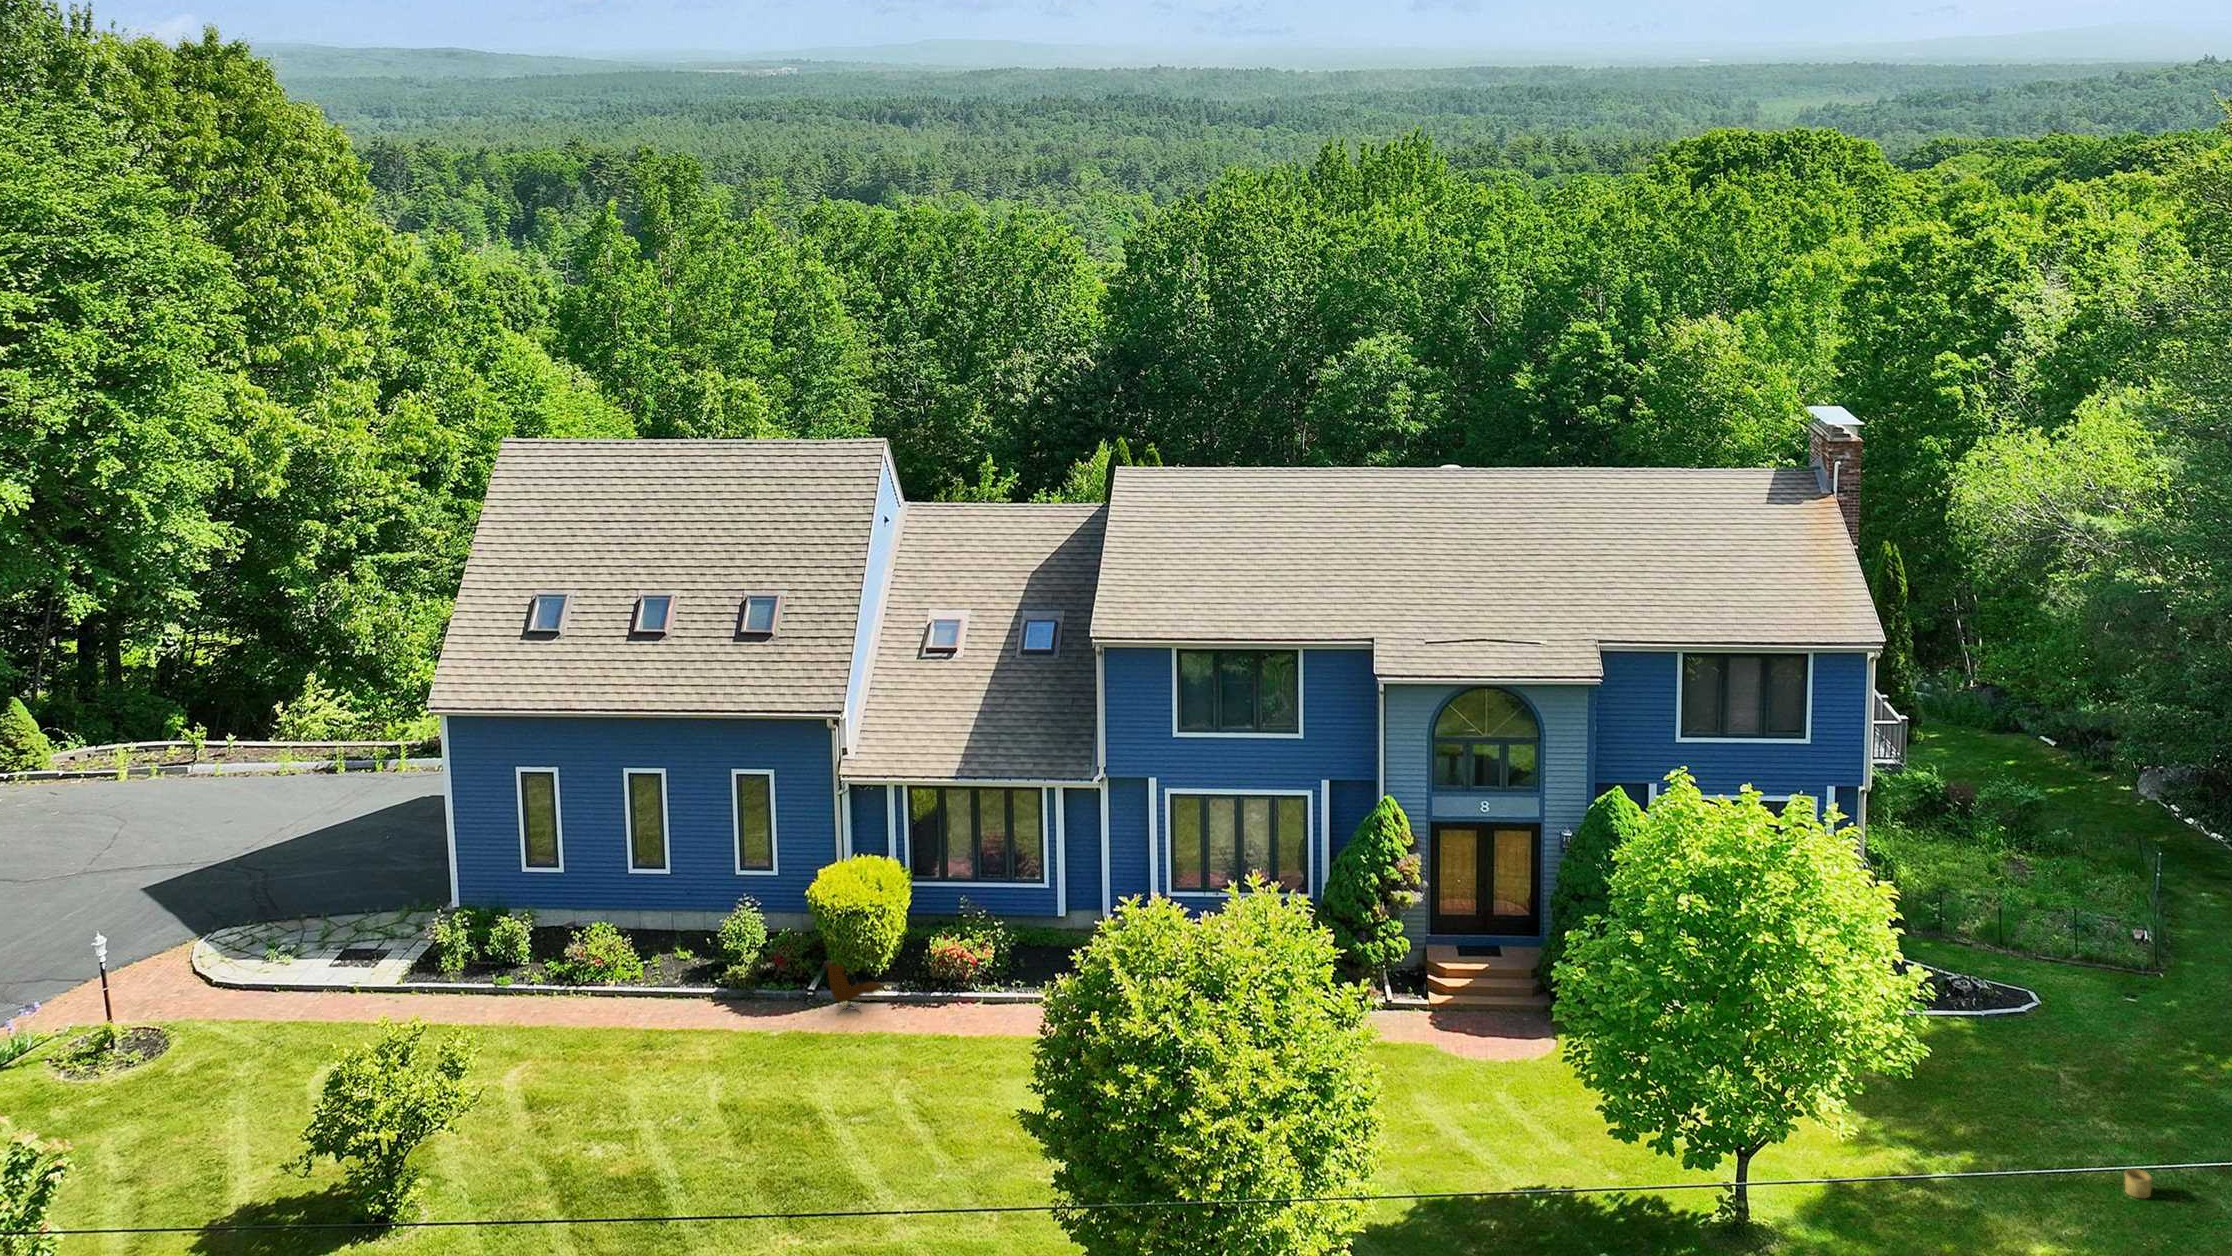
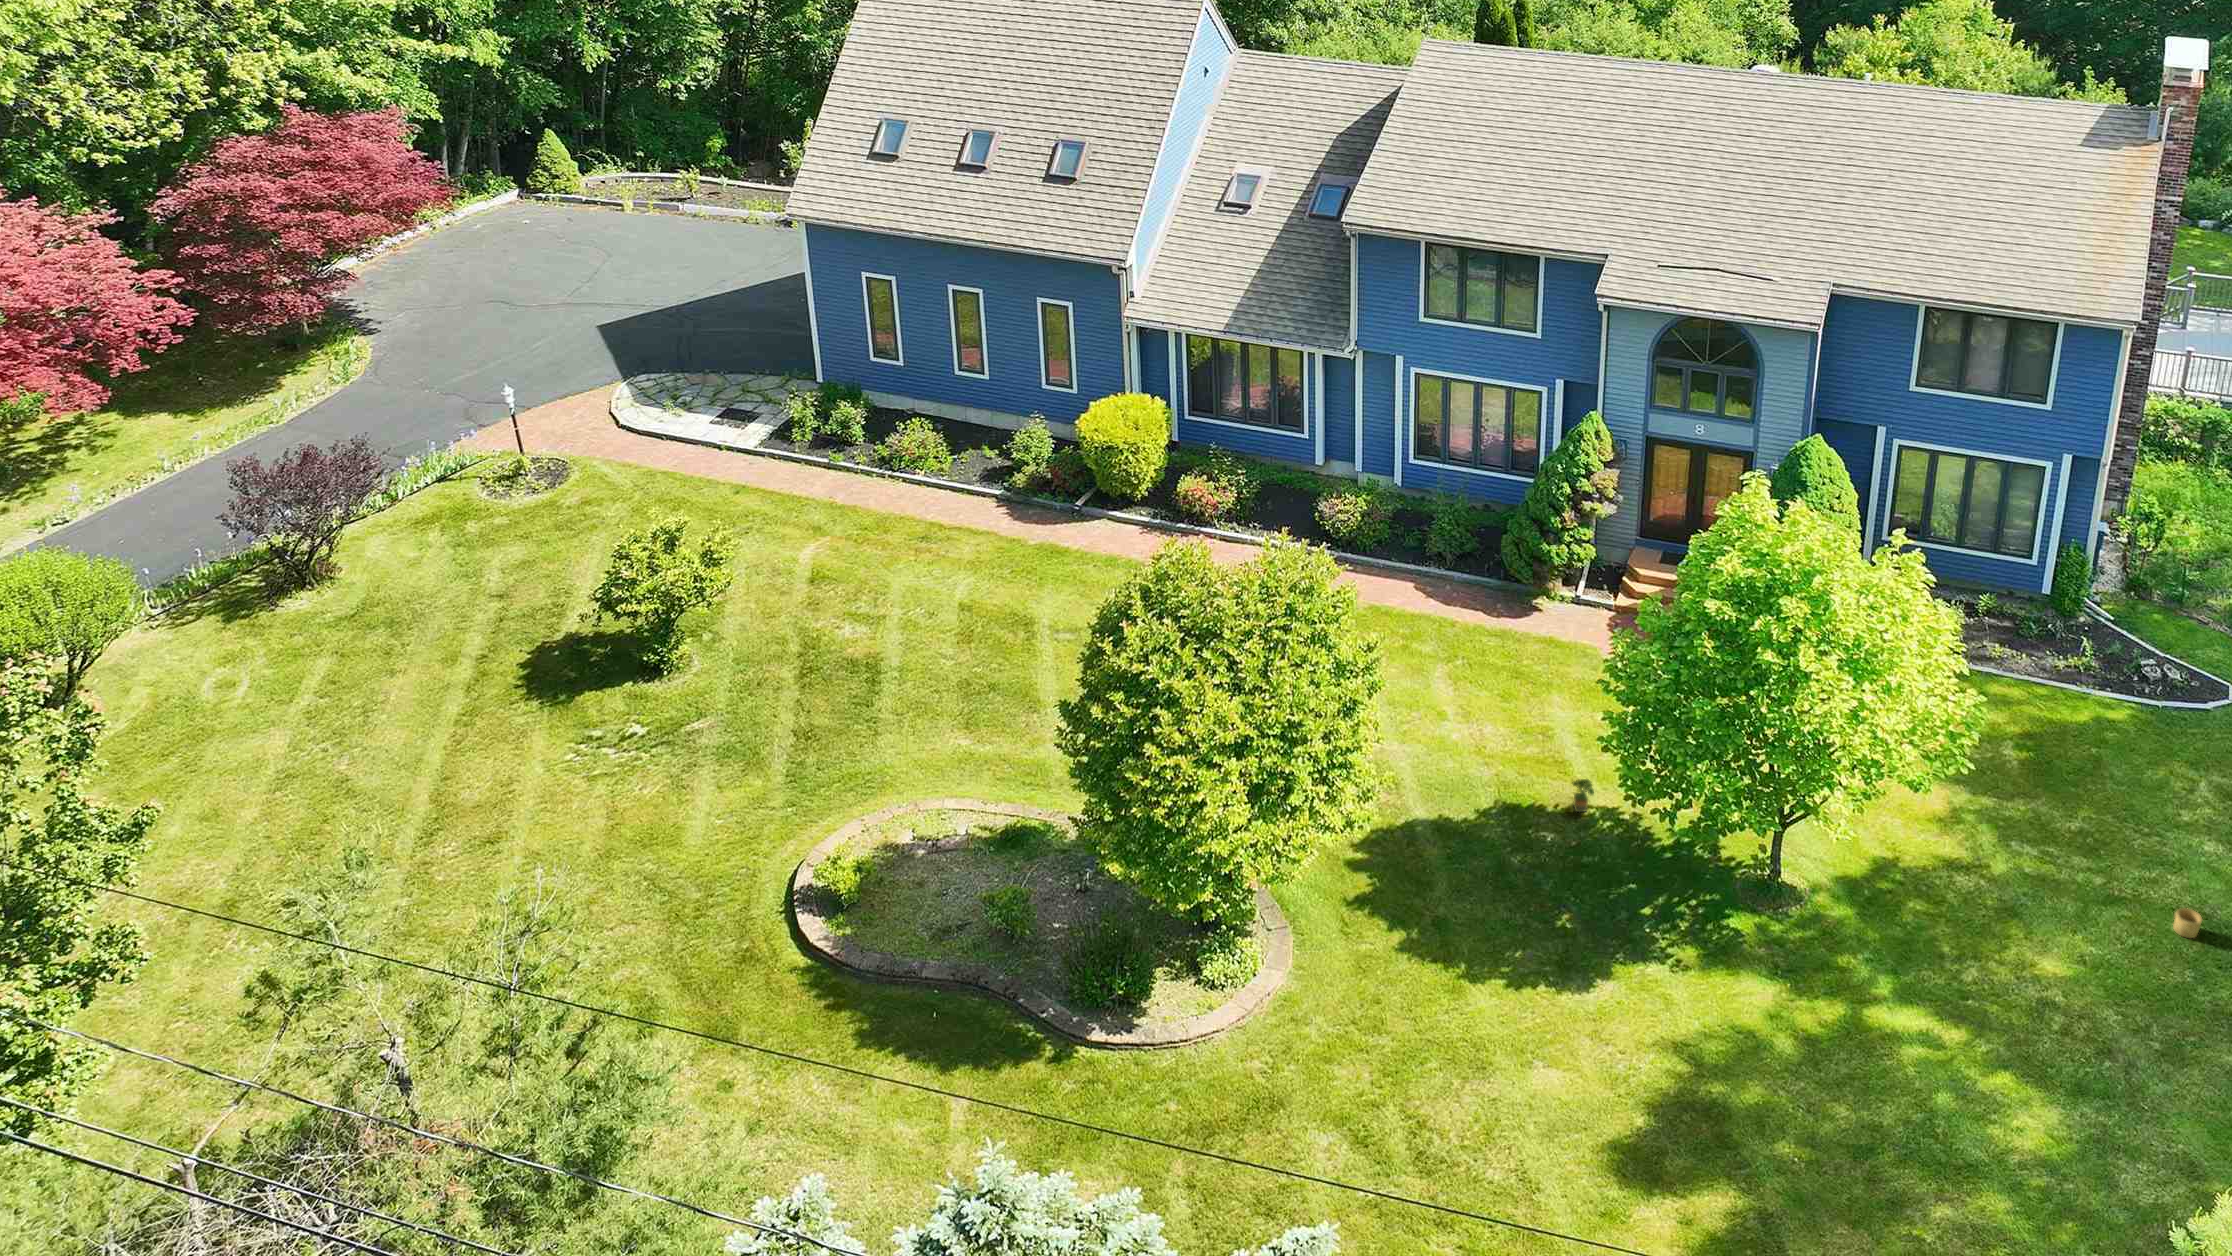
lounge chair: present [827,962,884,1009] -> none [1081,485,1136,531]
potted tree: none [1503,1152,1530,1193] -> present [1572,779,1594,812]

